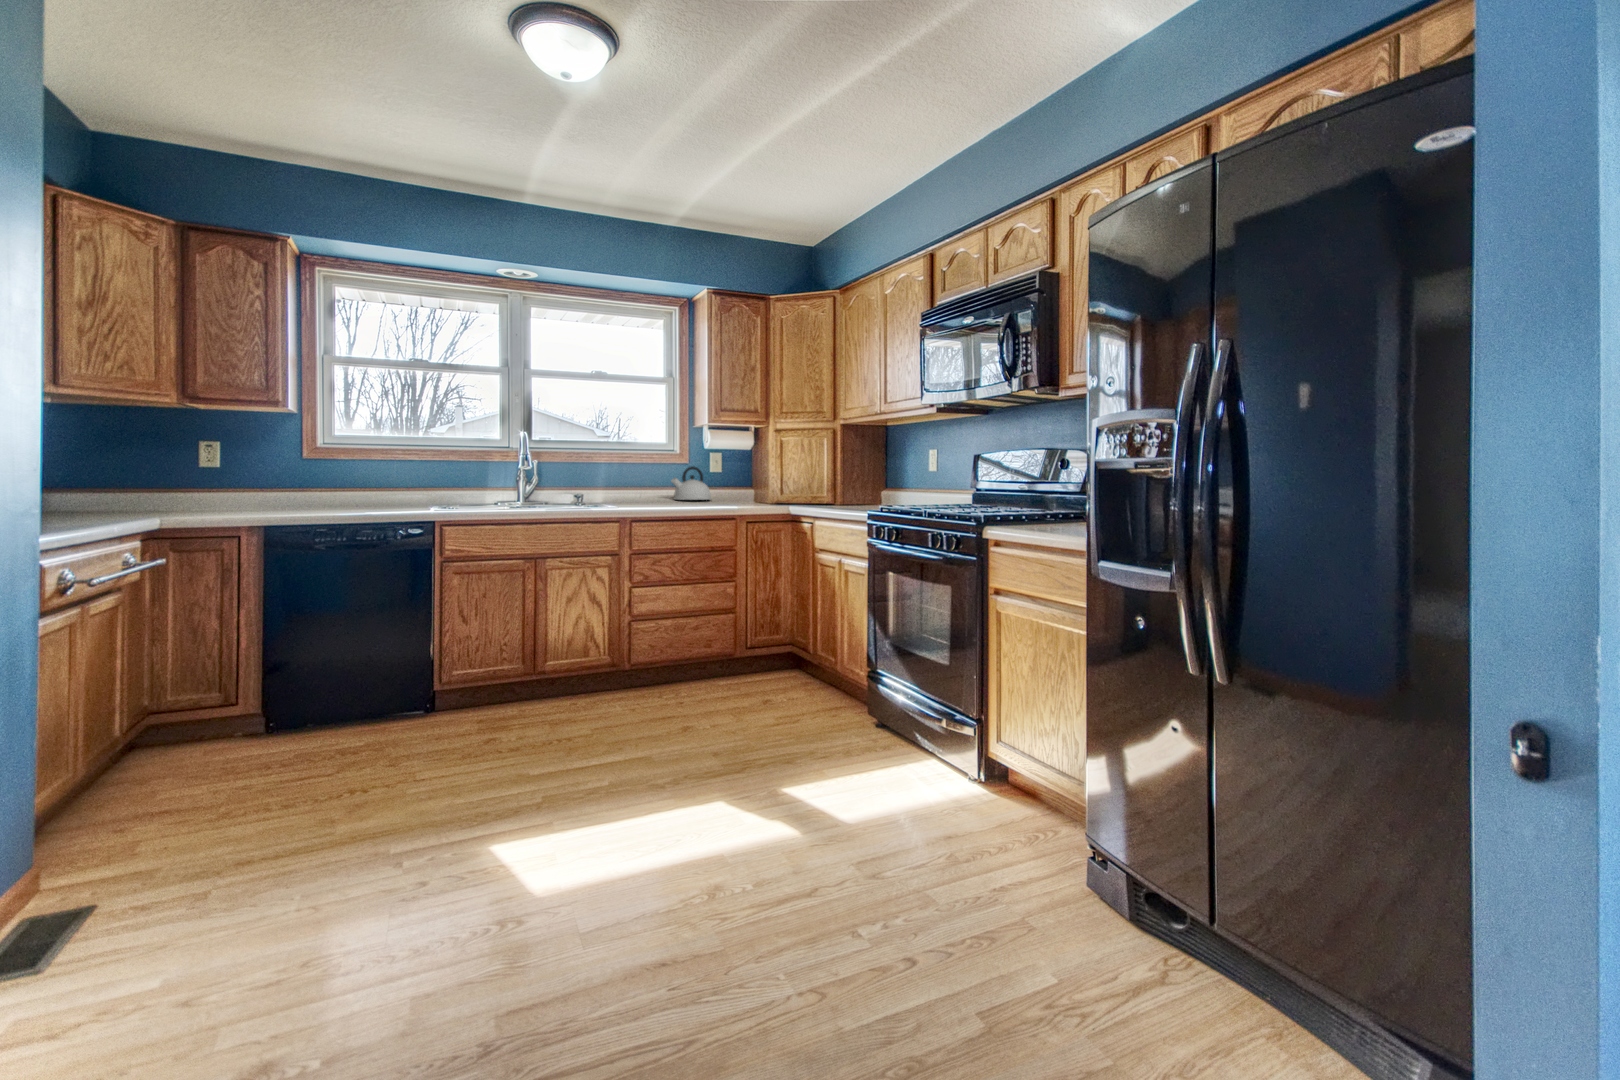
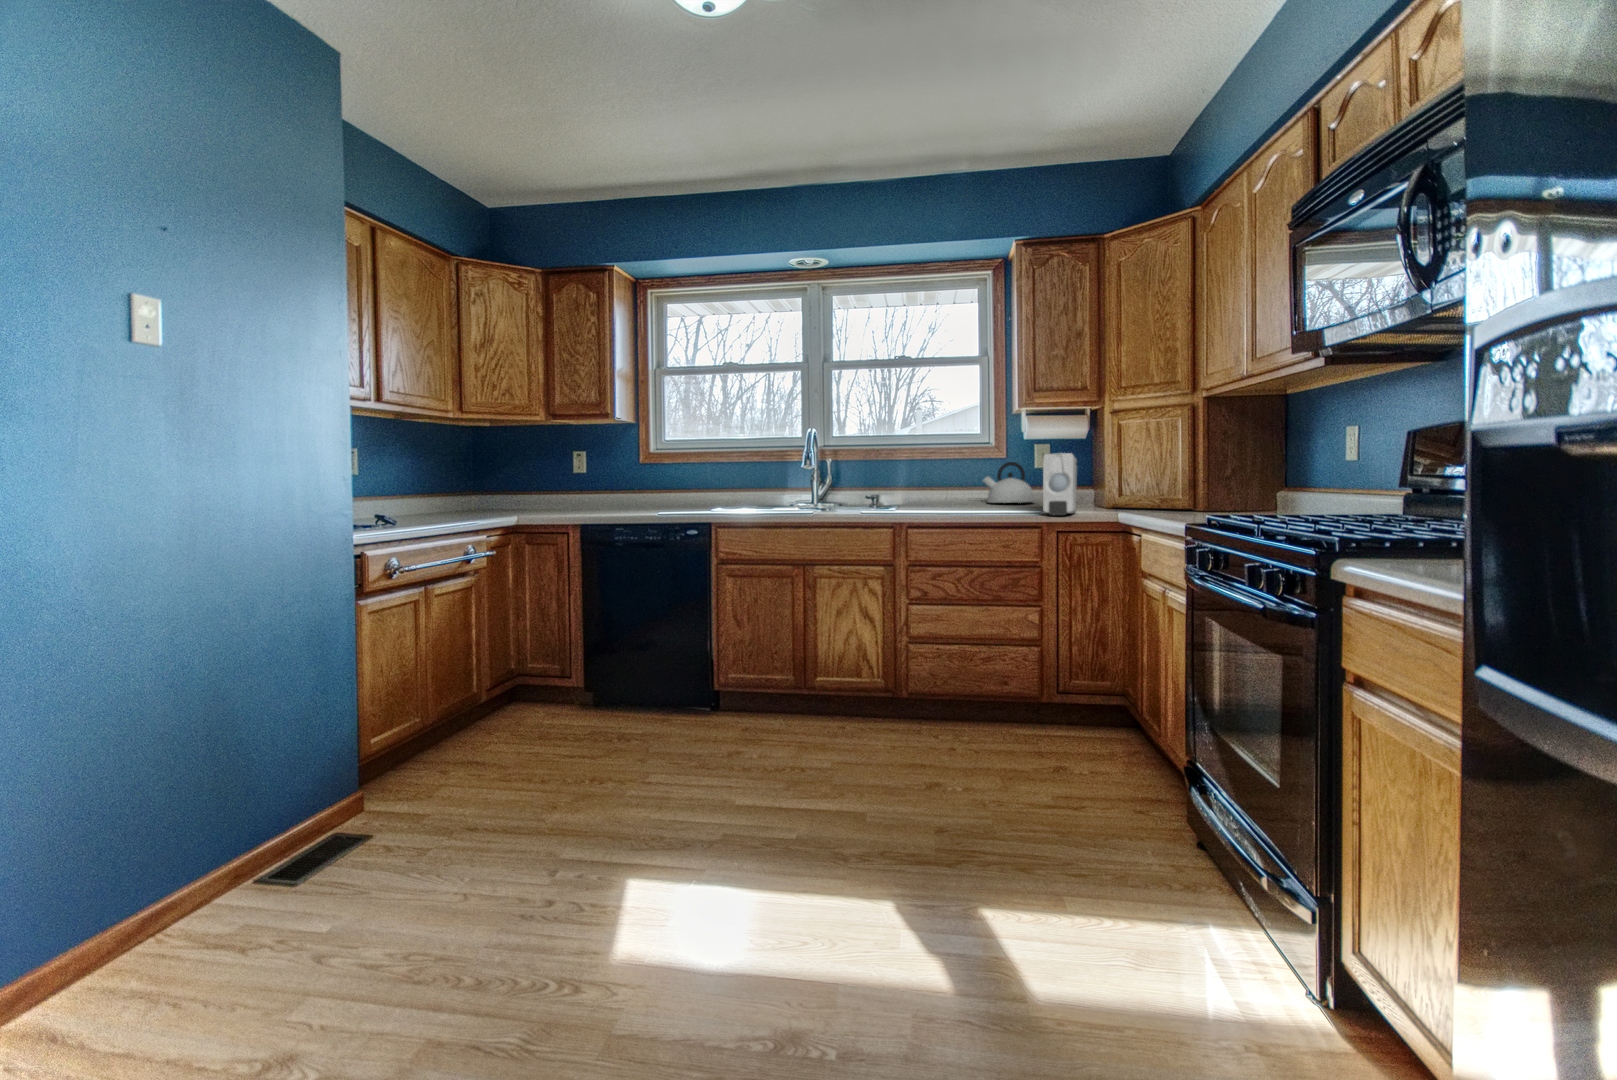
soap dispenser: none [735,463,759,511] -> present [1043,453,1077,515]

